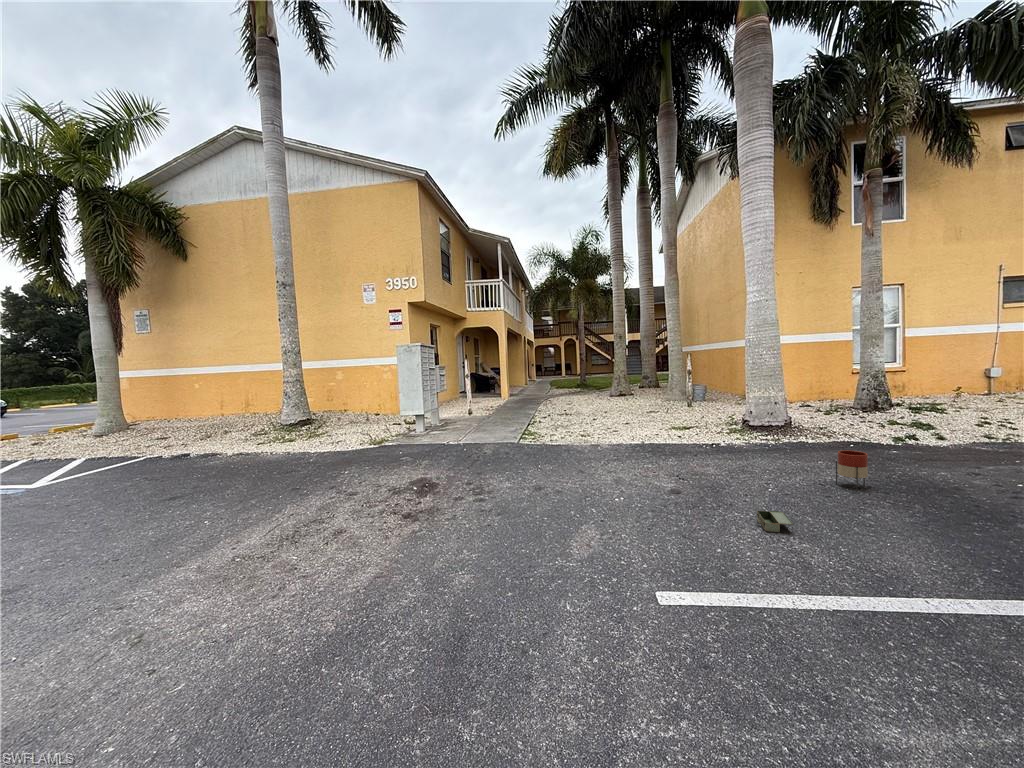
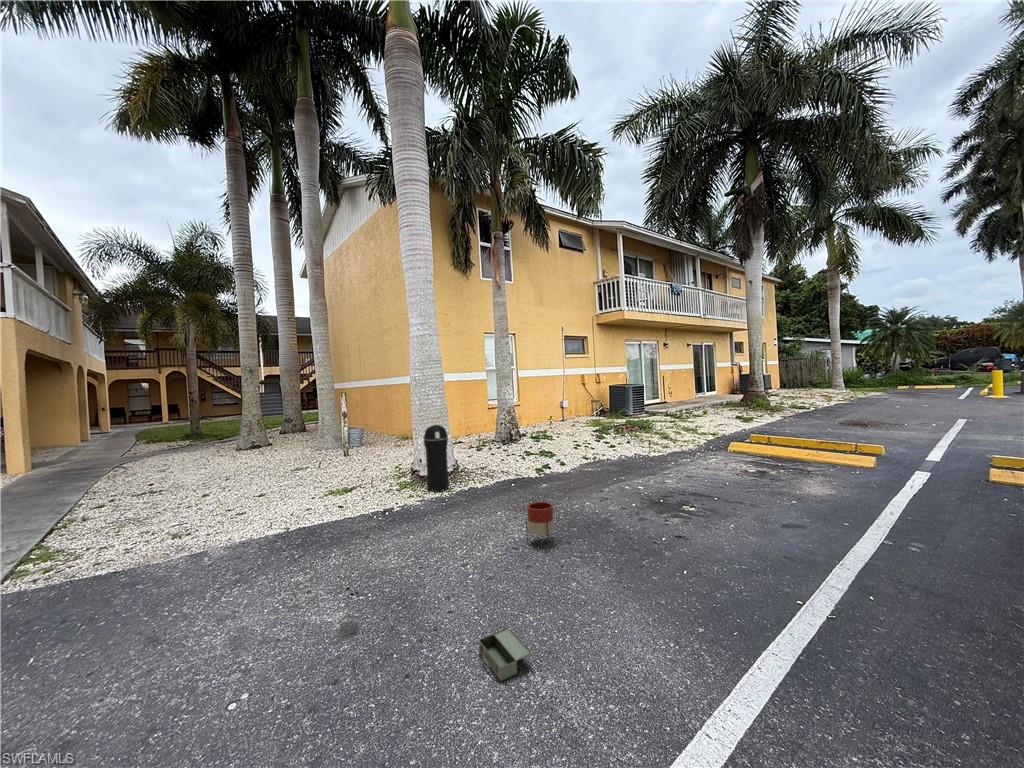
trash can: none [754,382,779,440] -> present [424,425,449,491]

